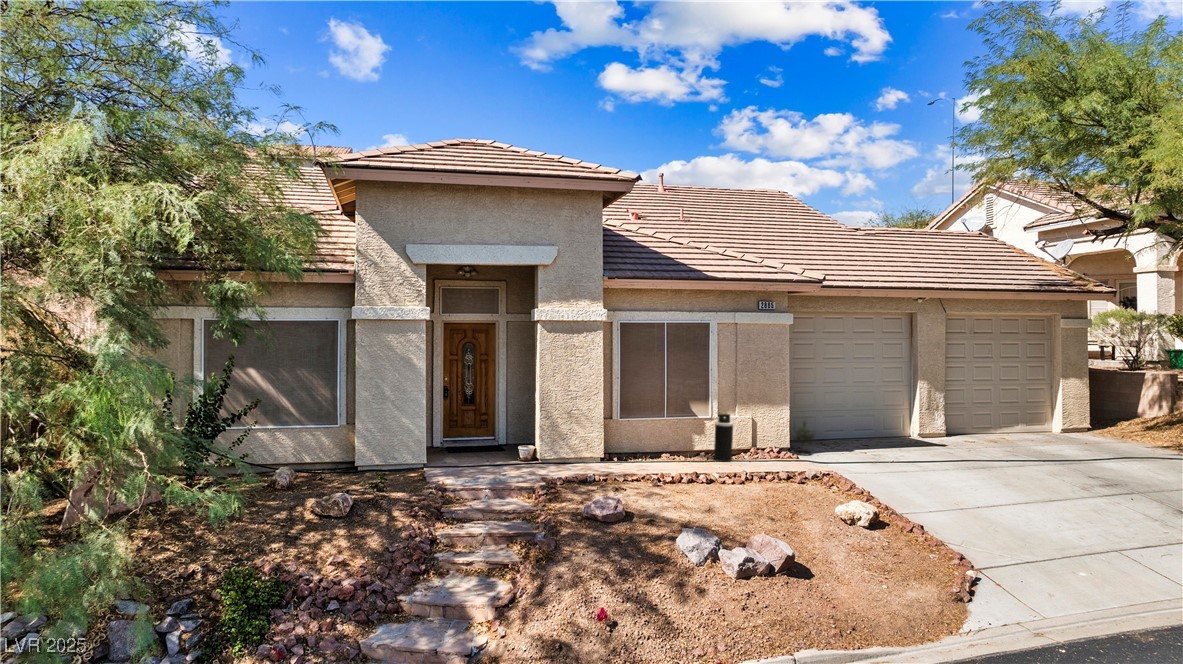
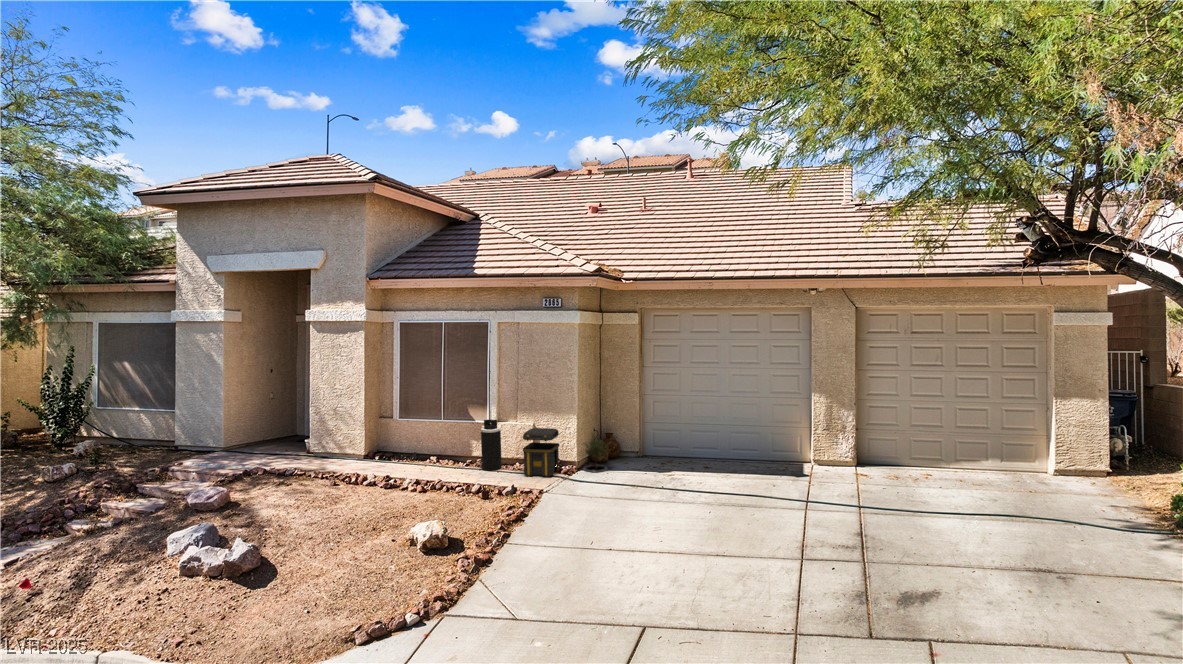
toolbox: none [756,419,792,463] -> present [523,428,559,477]

